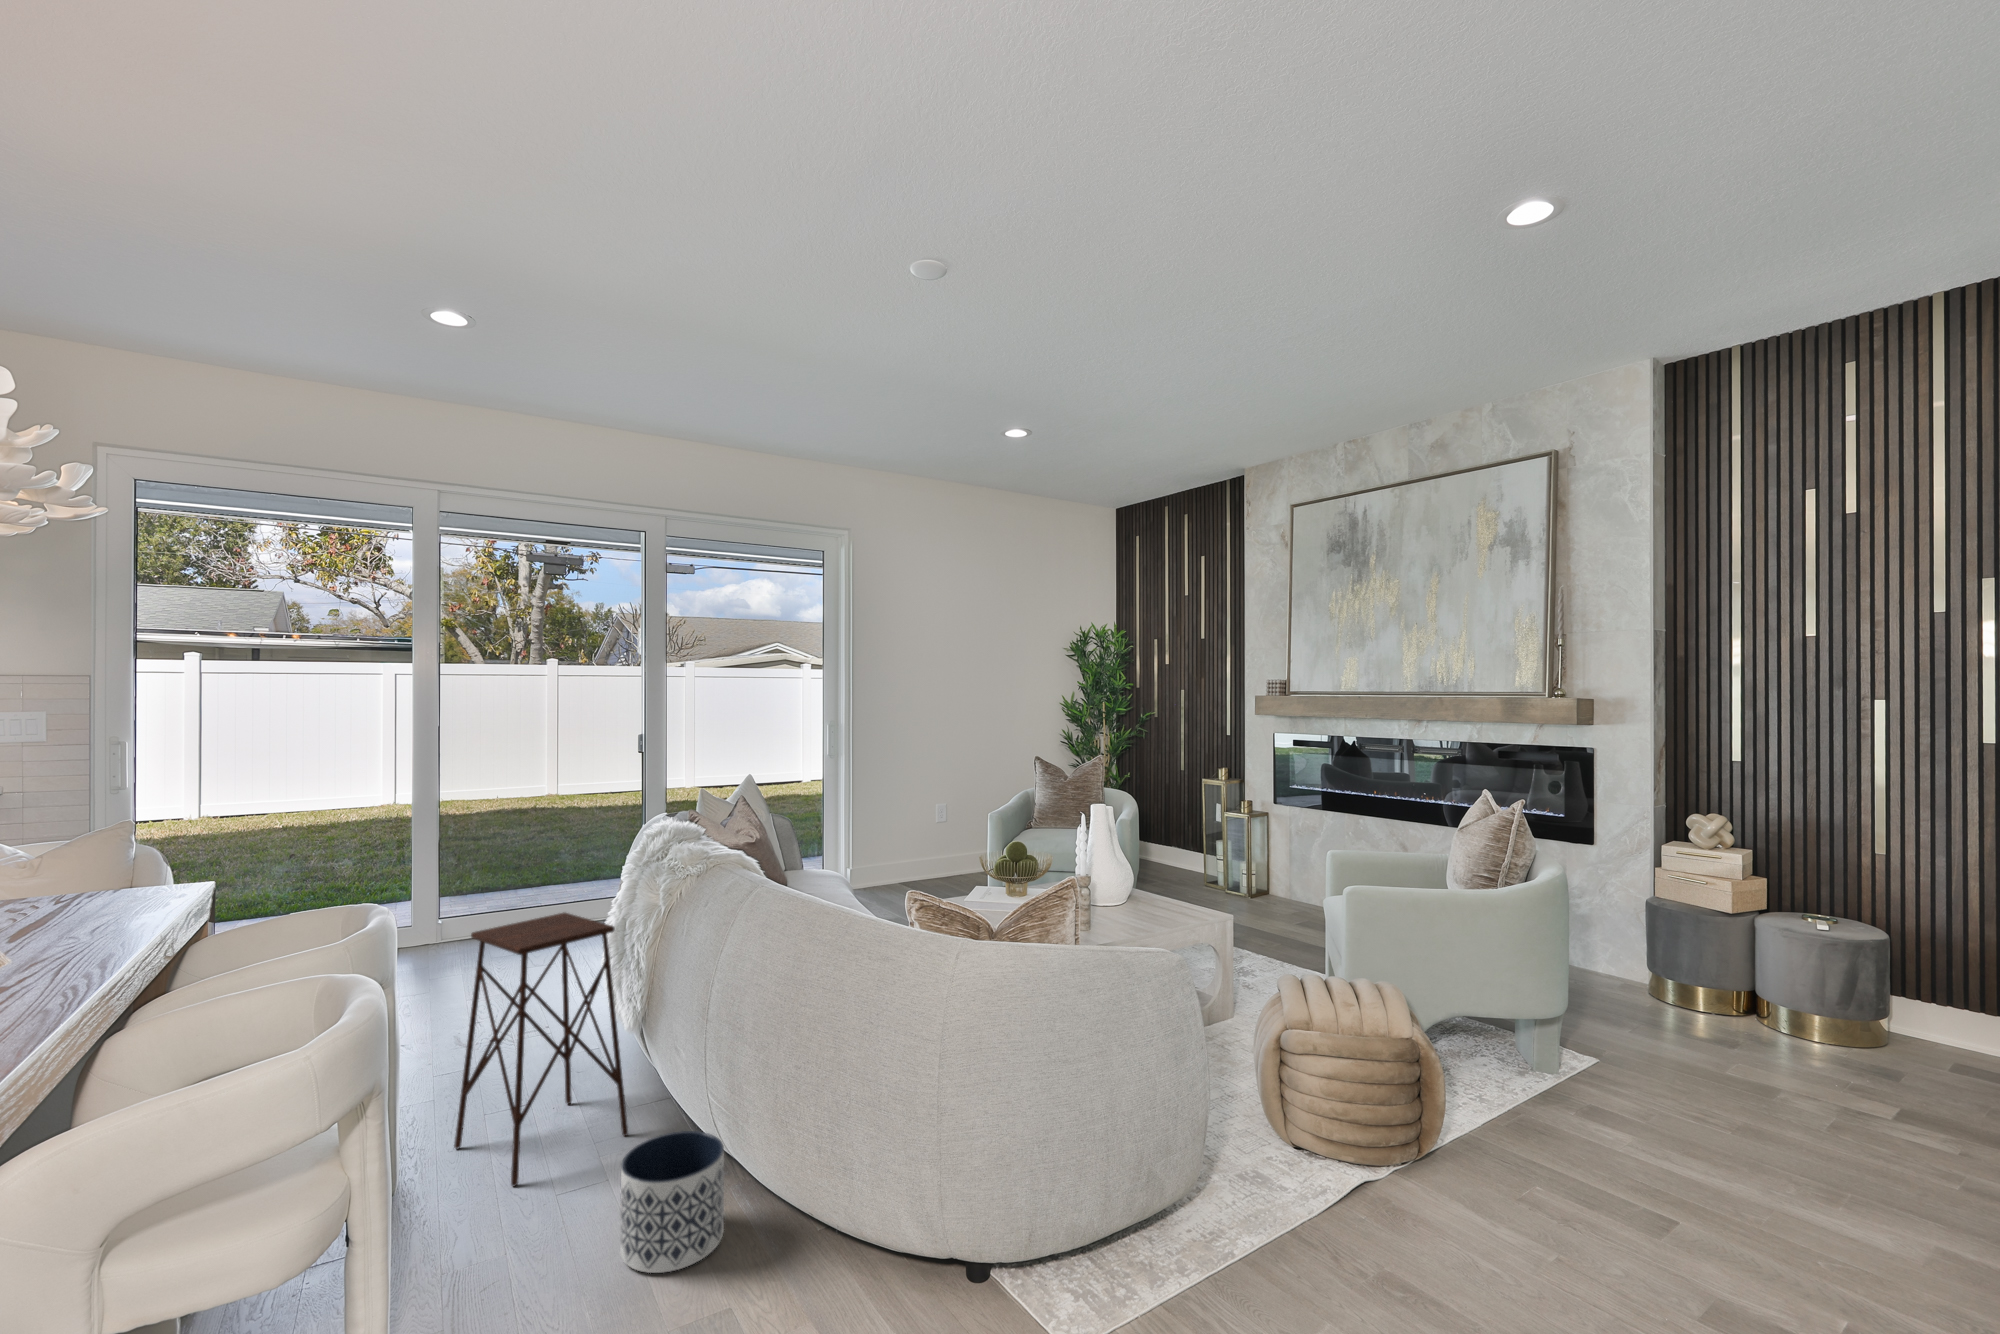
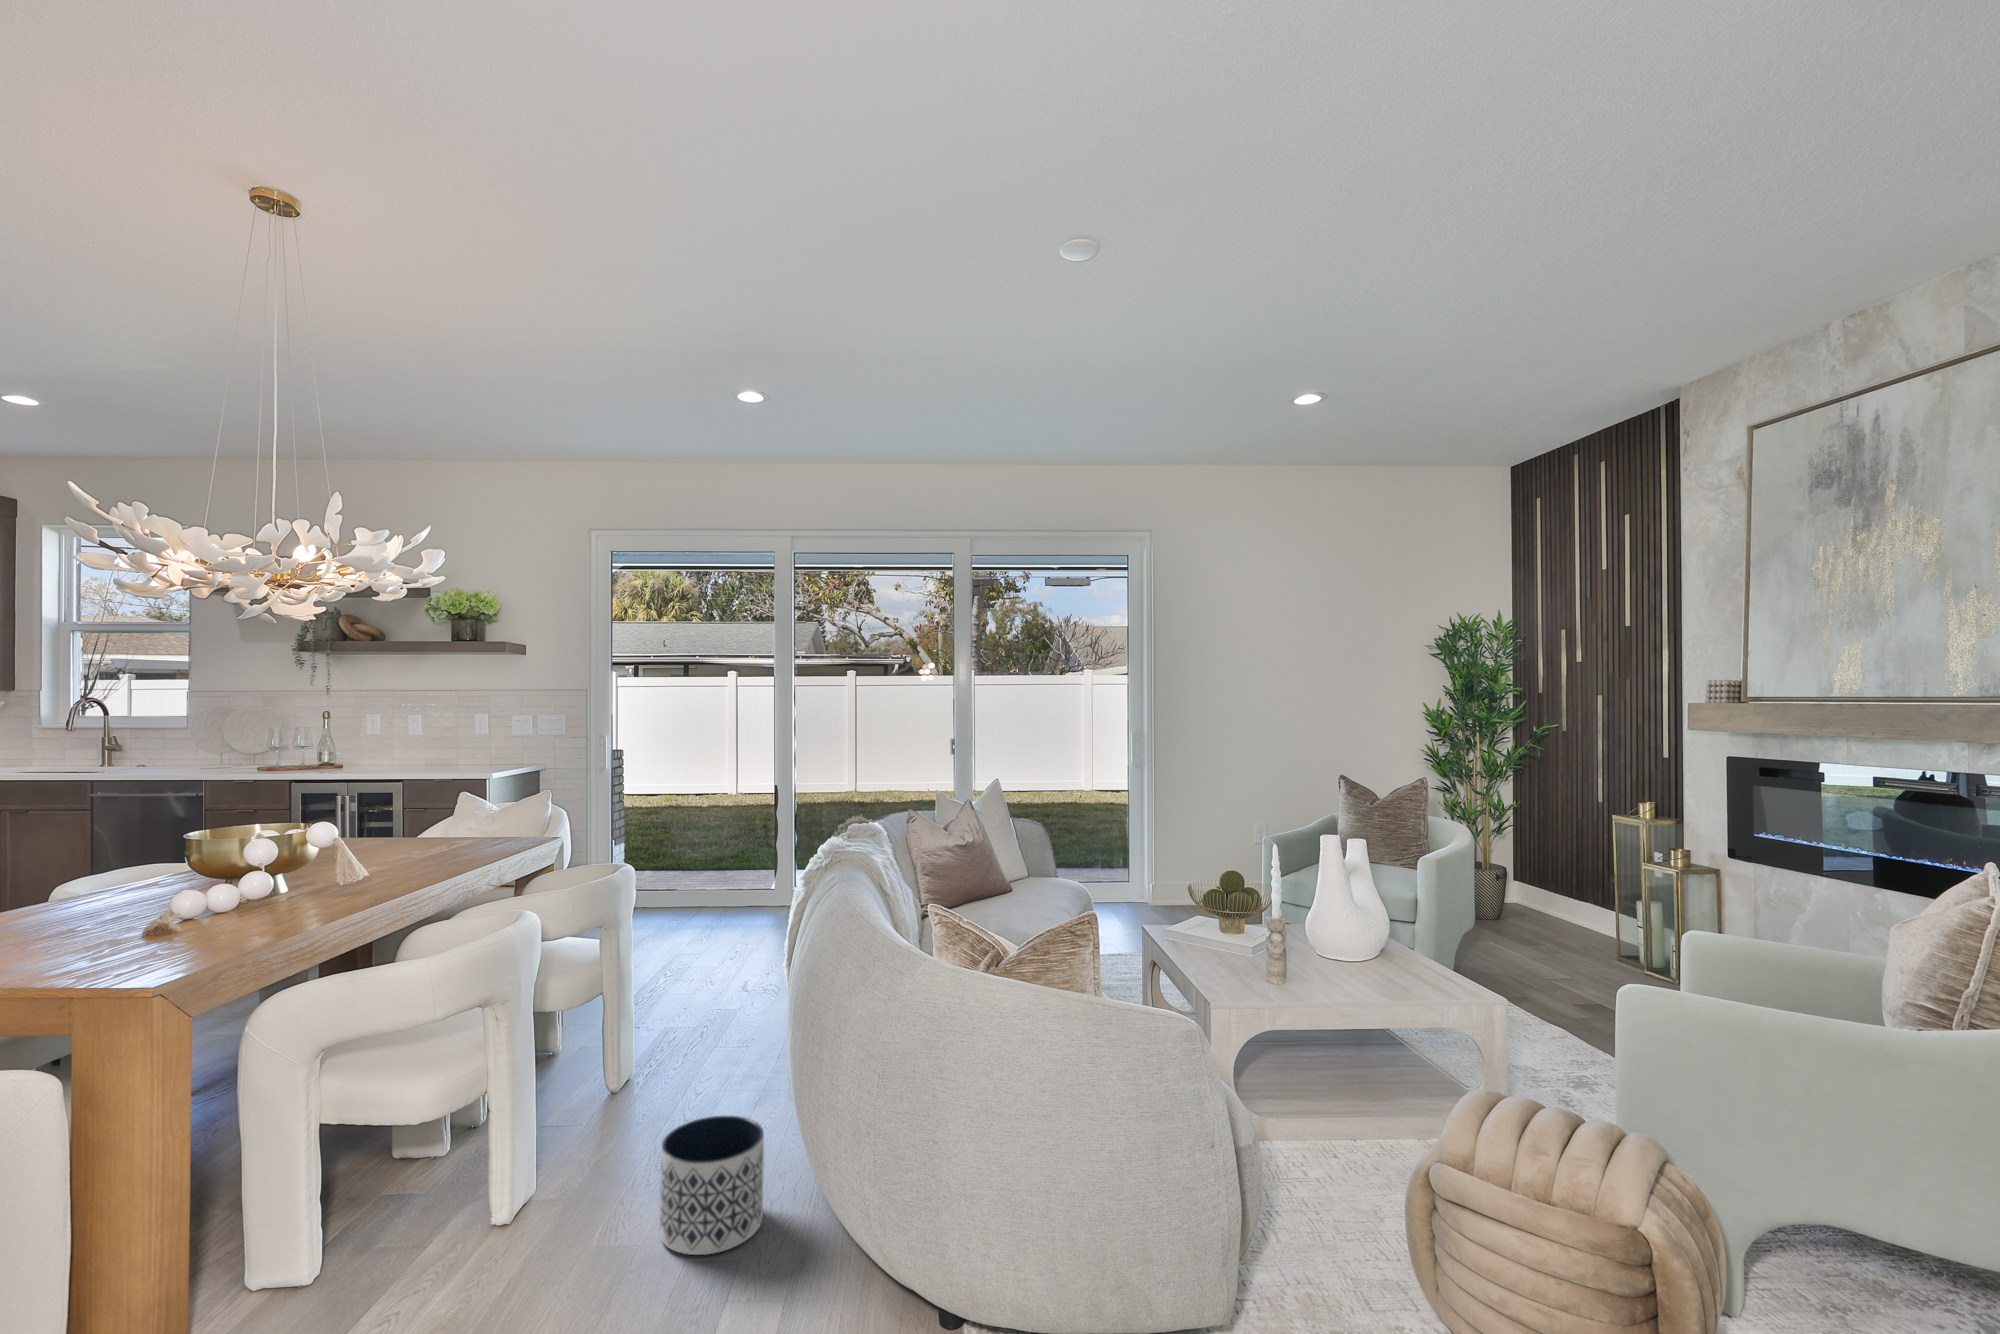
side table: present [454,912,628,1186] -> none [632,886,761,1134]

